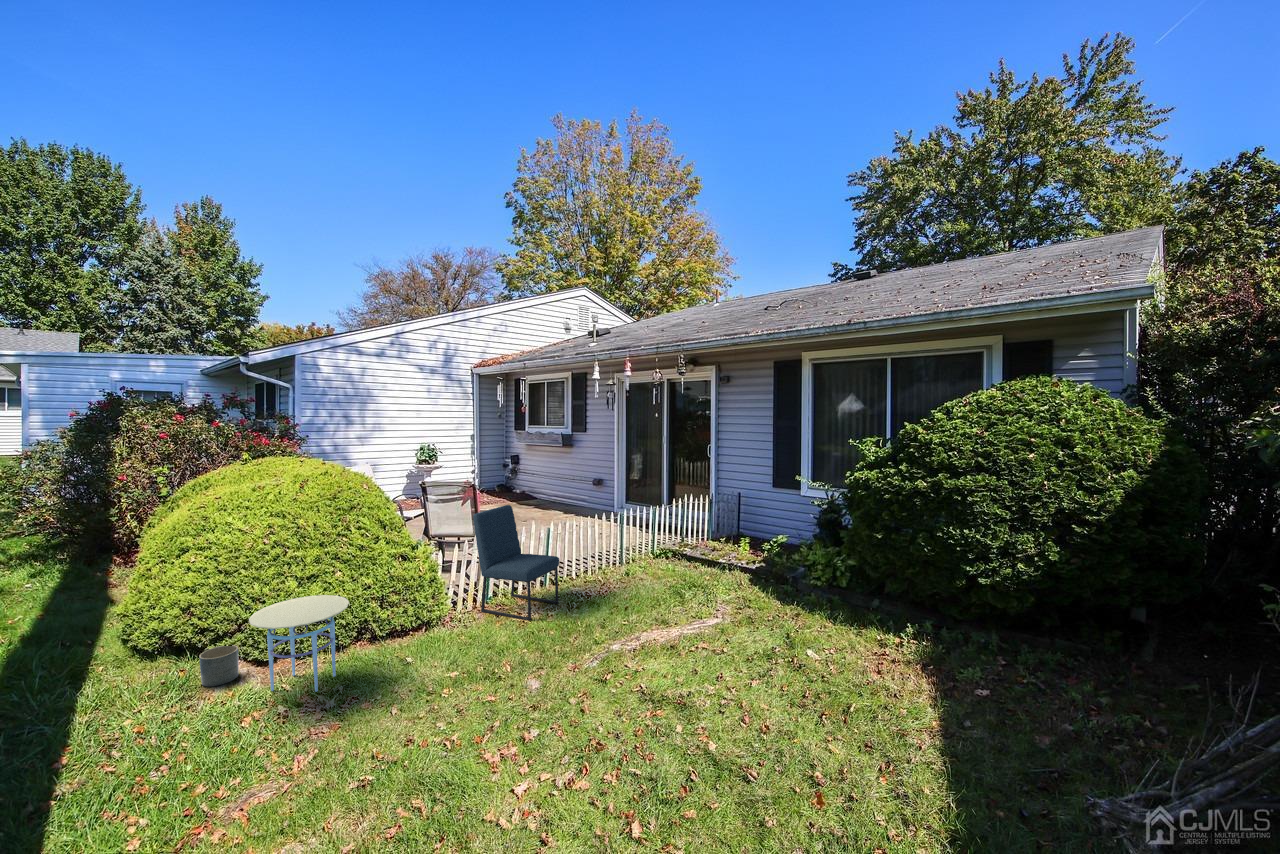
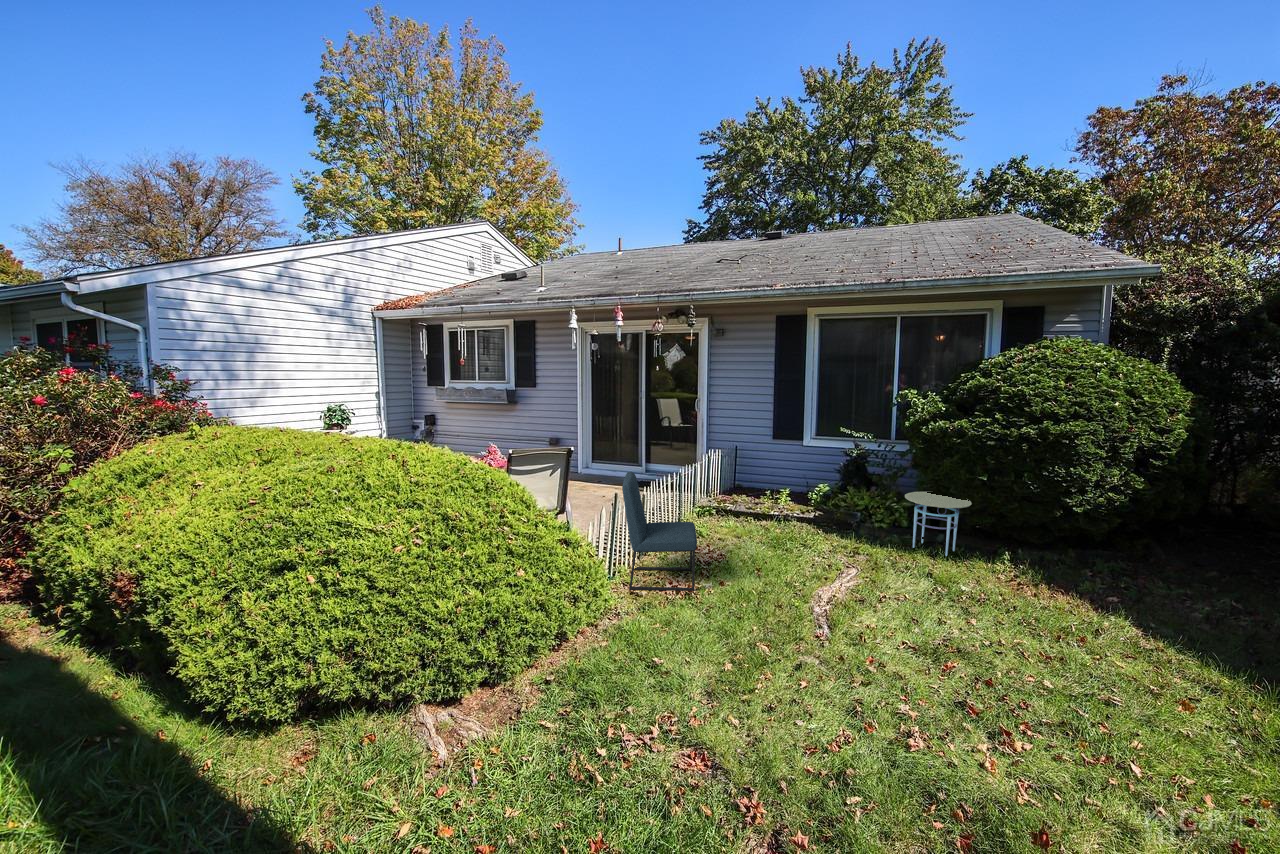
side table: present [249,595,349,692] -> present [905,492,972,556]
planter: present [199,645,239,686] -> none [427,675,470,733]

